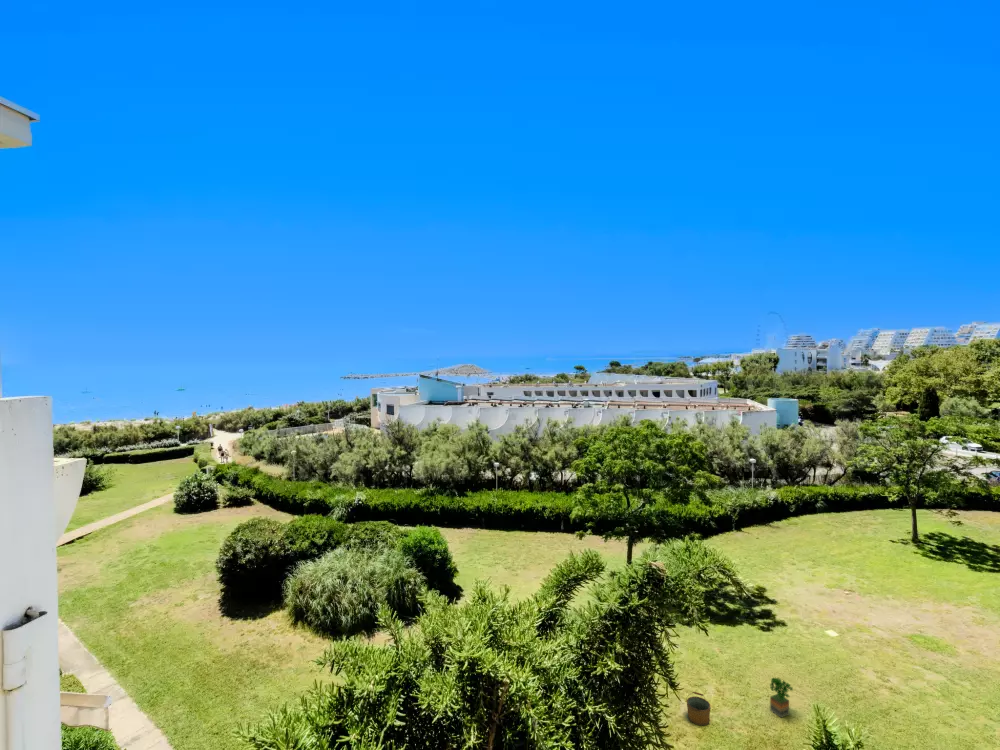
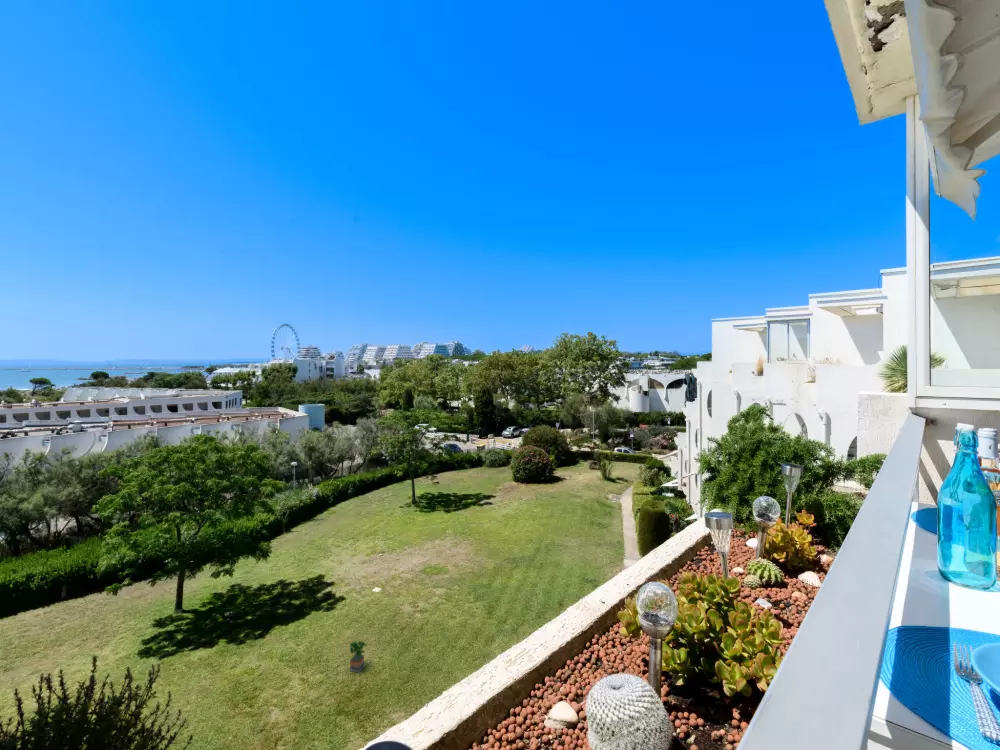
bucket: present [687,692,711,726] -> none [282,687,306,719]

